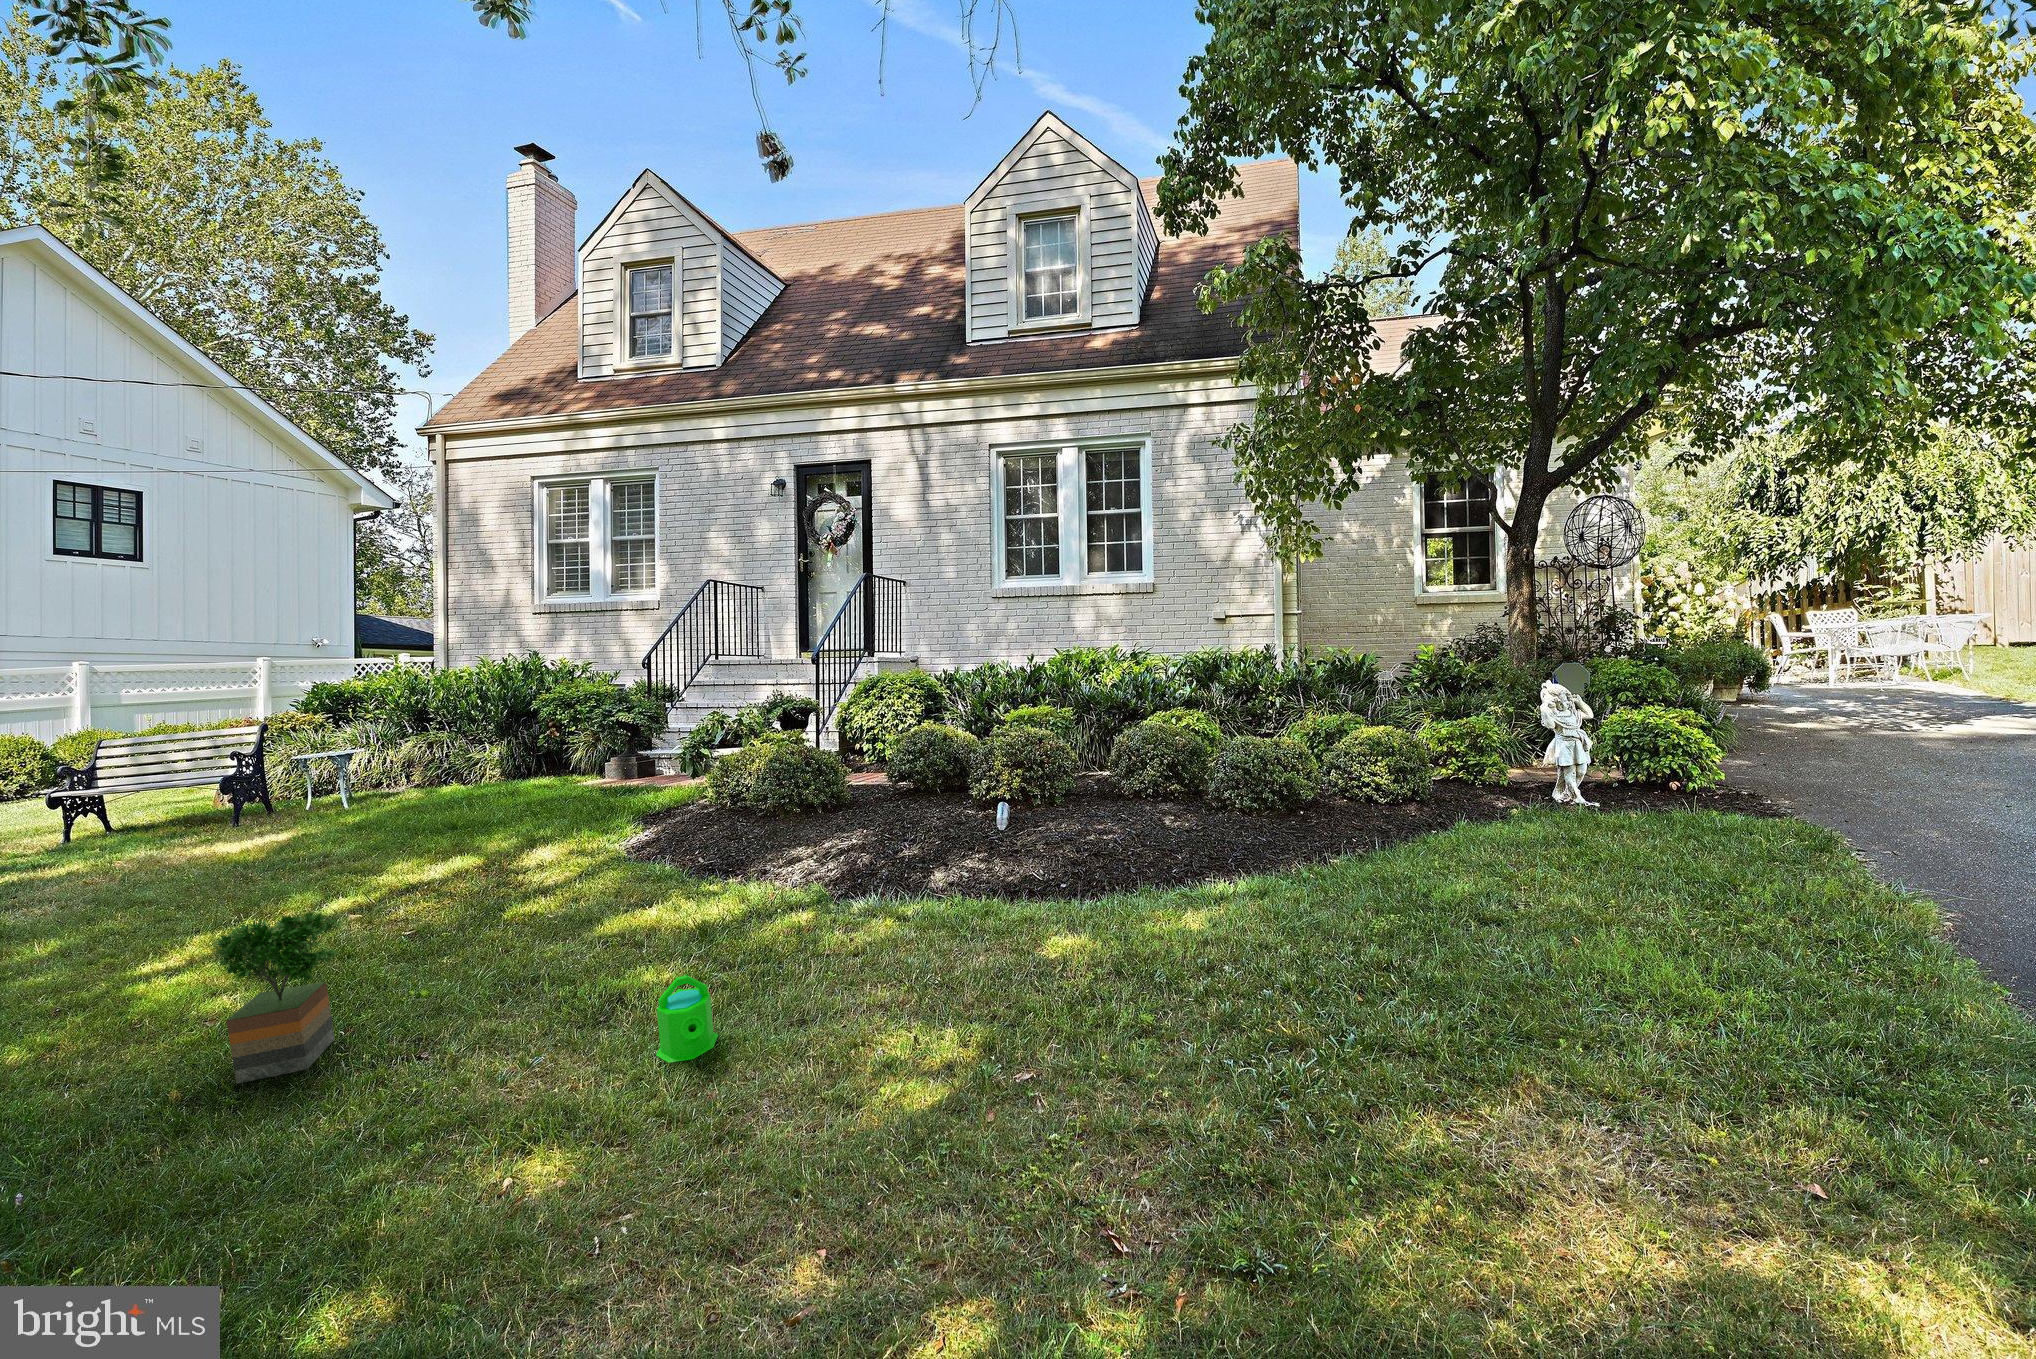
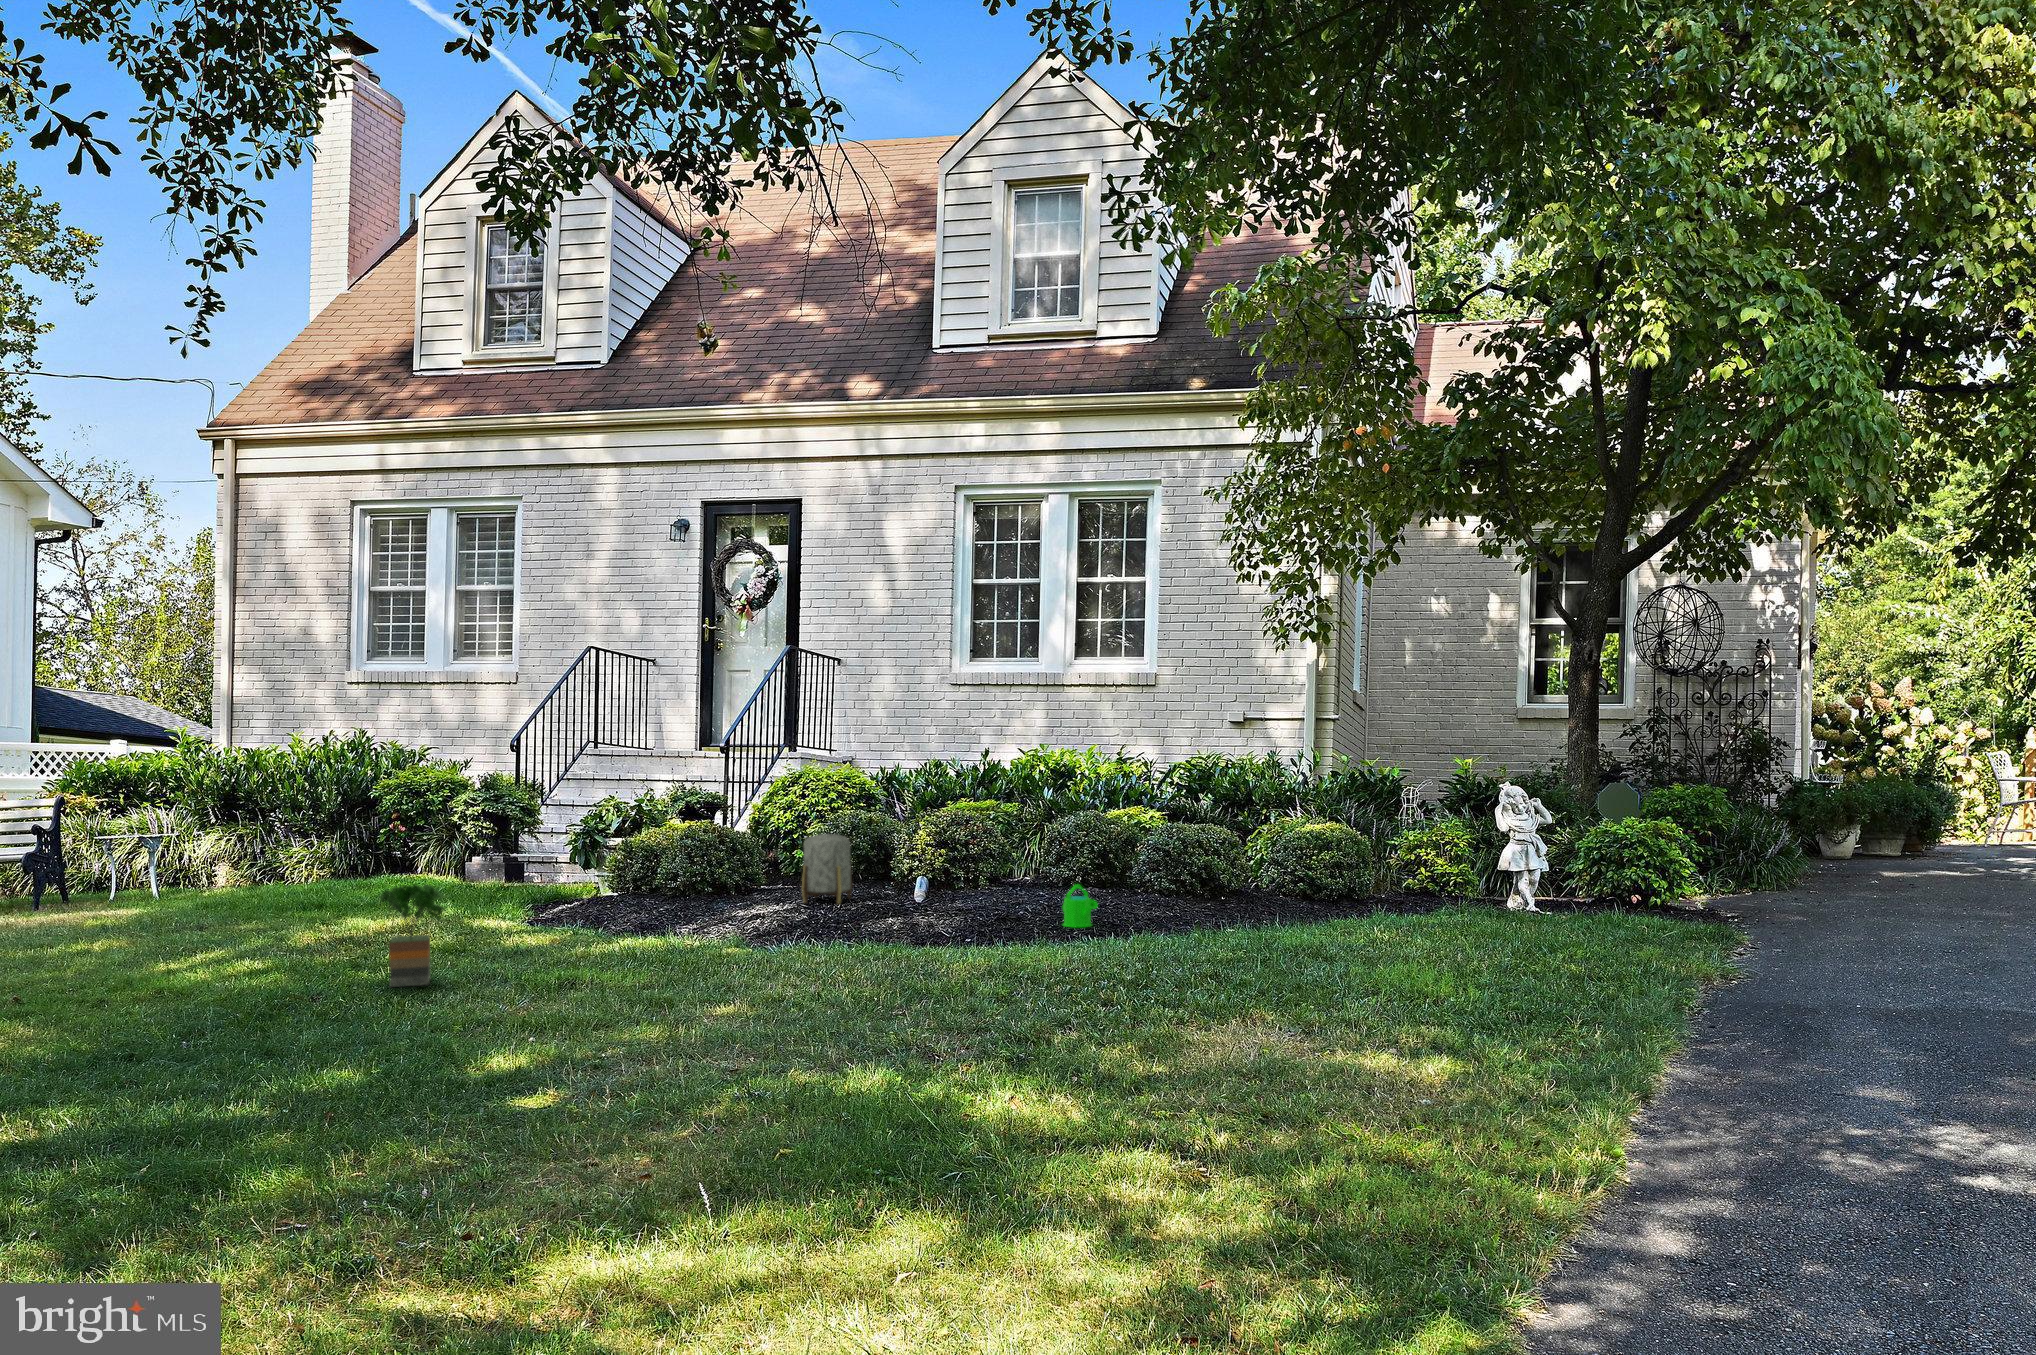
stool: none [876,747,925,815] -> present [802,834,853,904]
watering can: present [656,975,718,1063] -> present [1062,884,1098,927]

